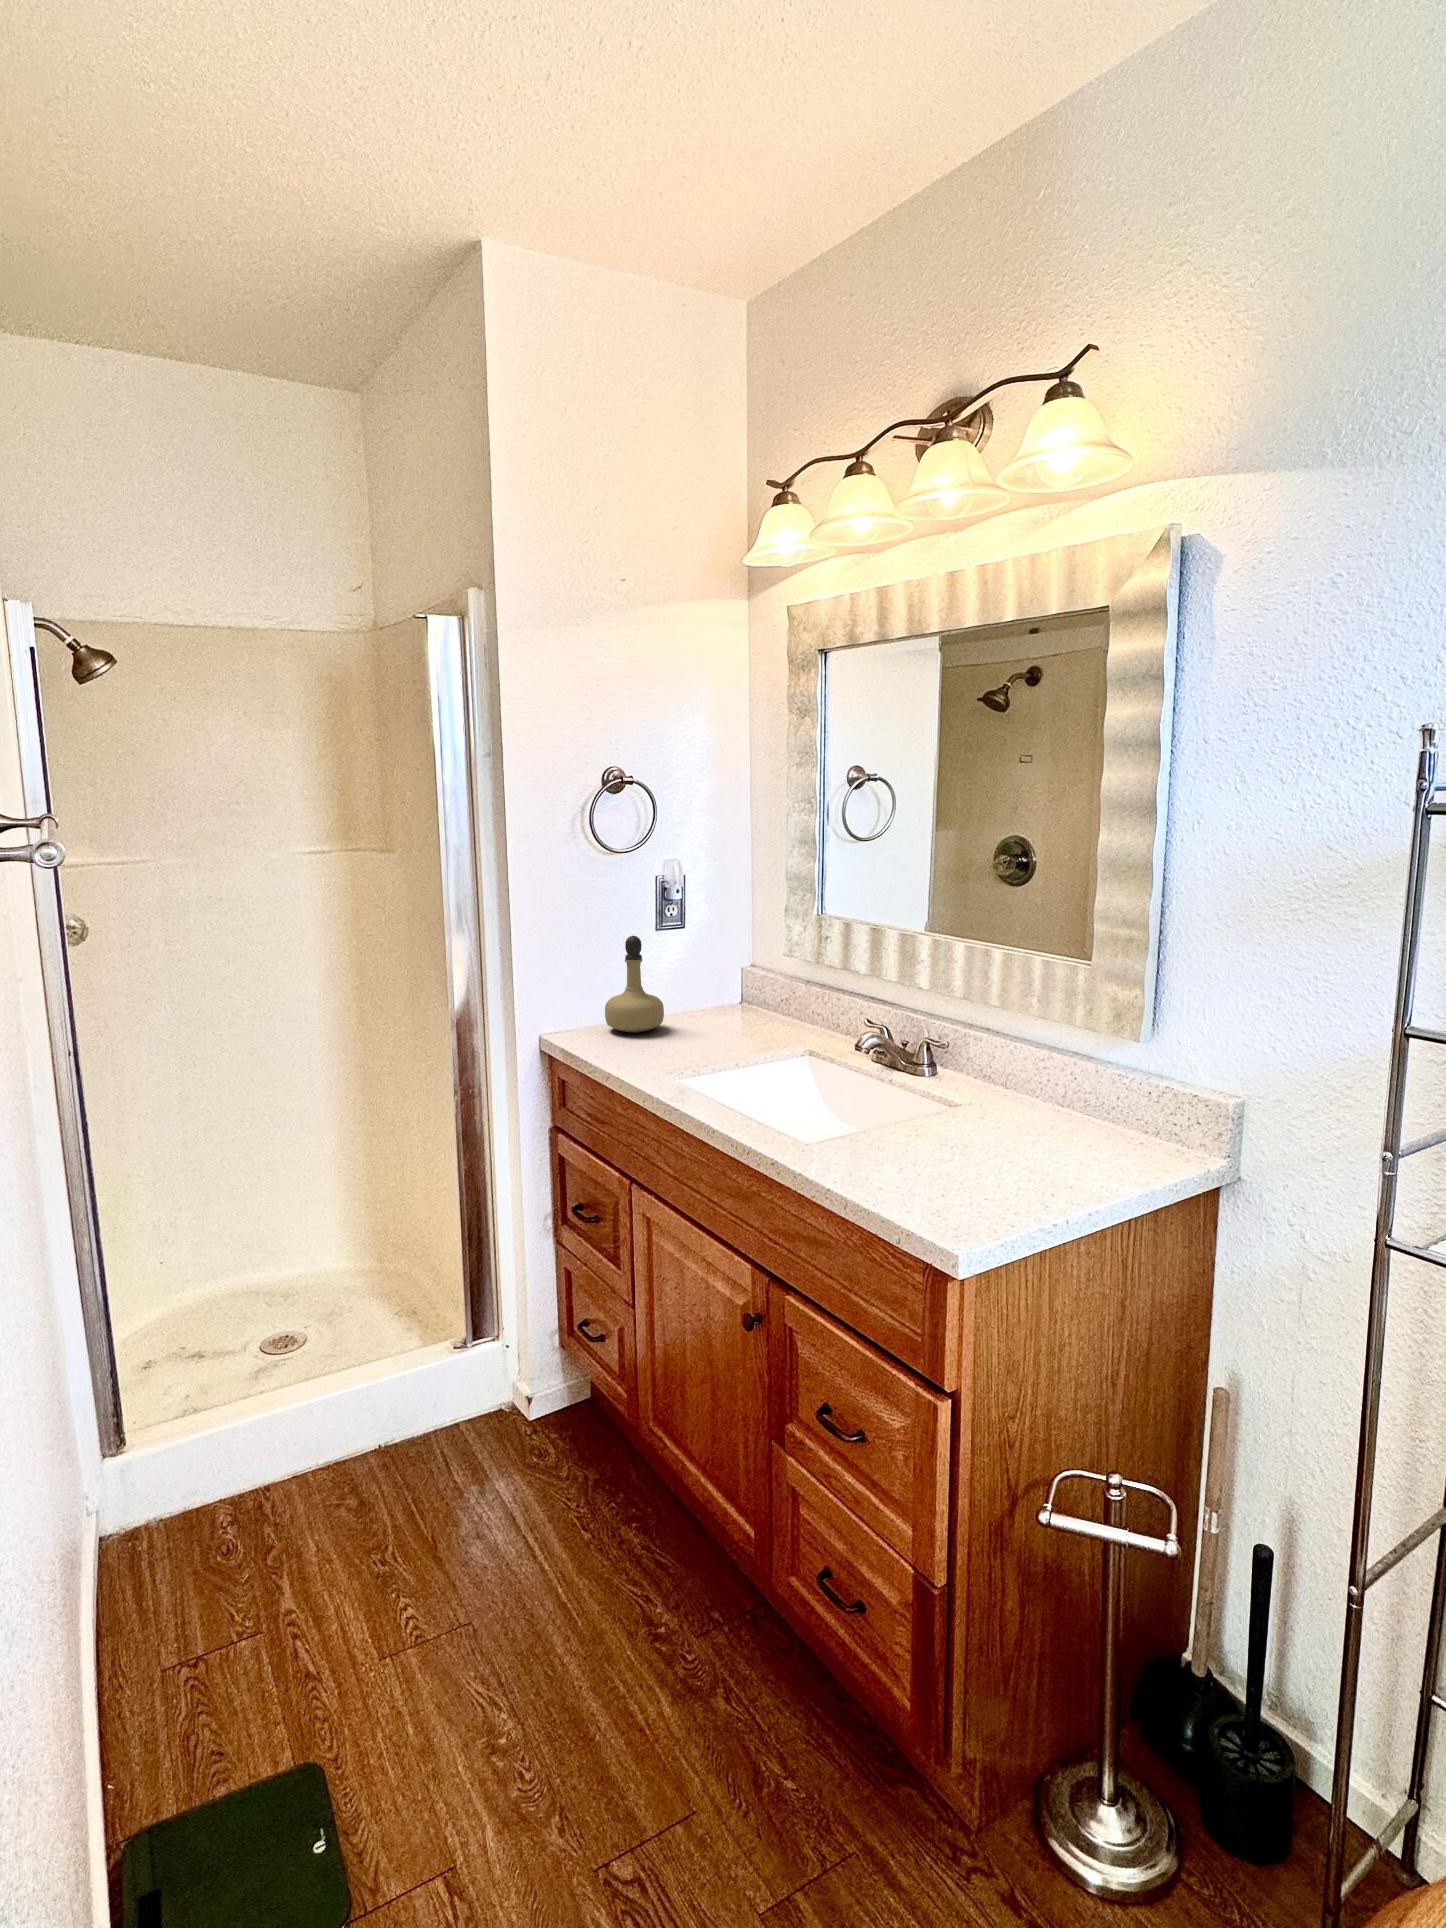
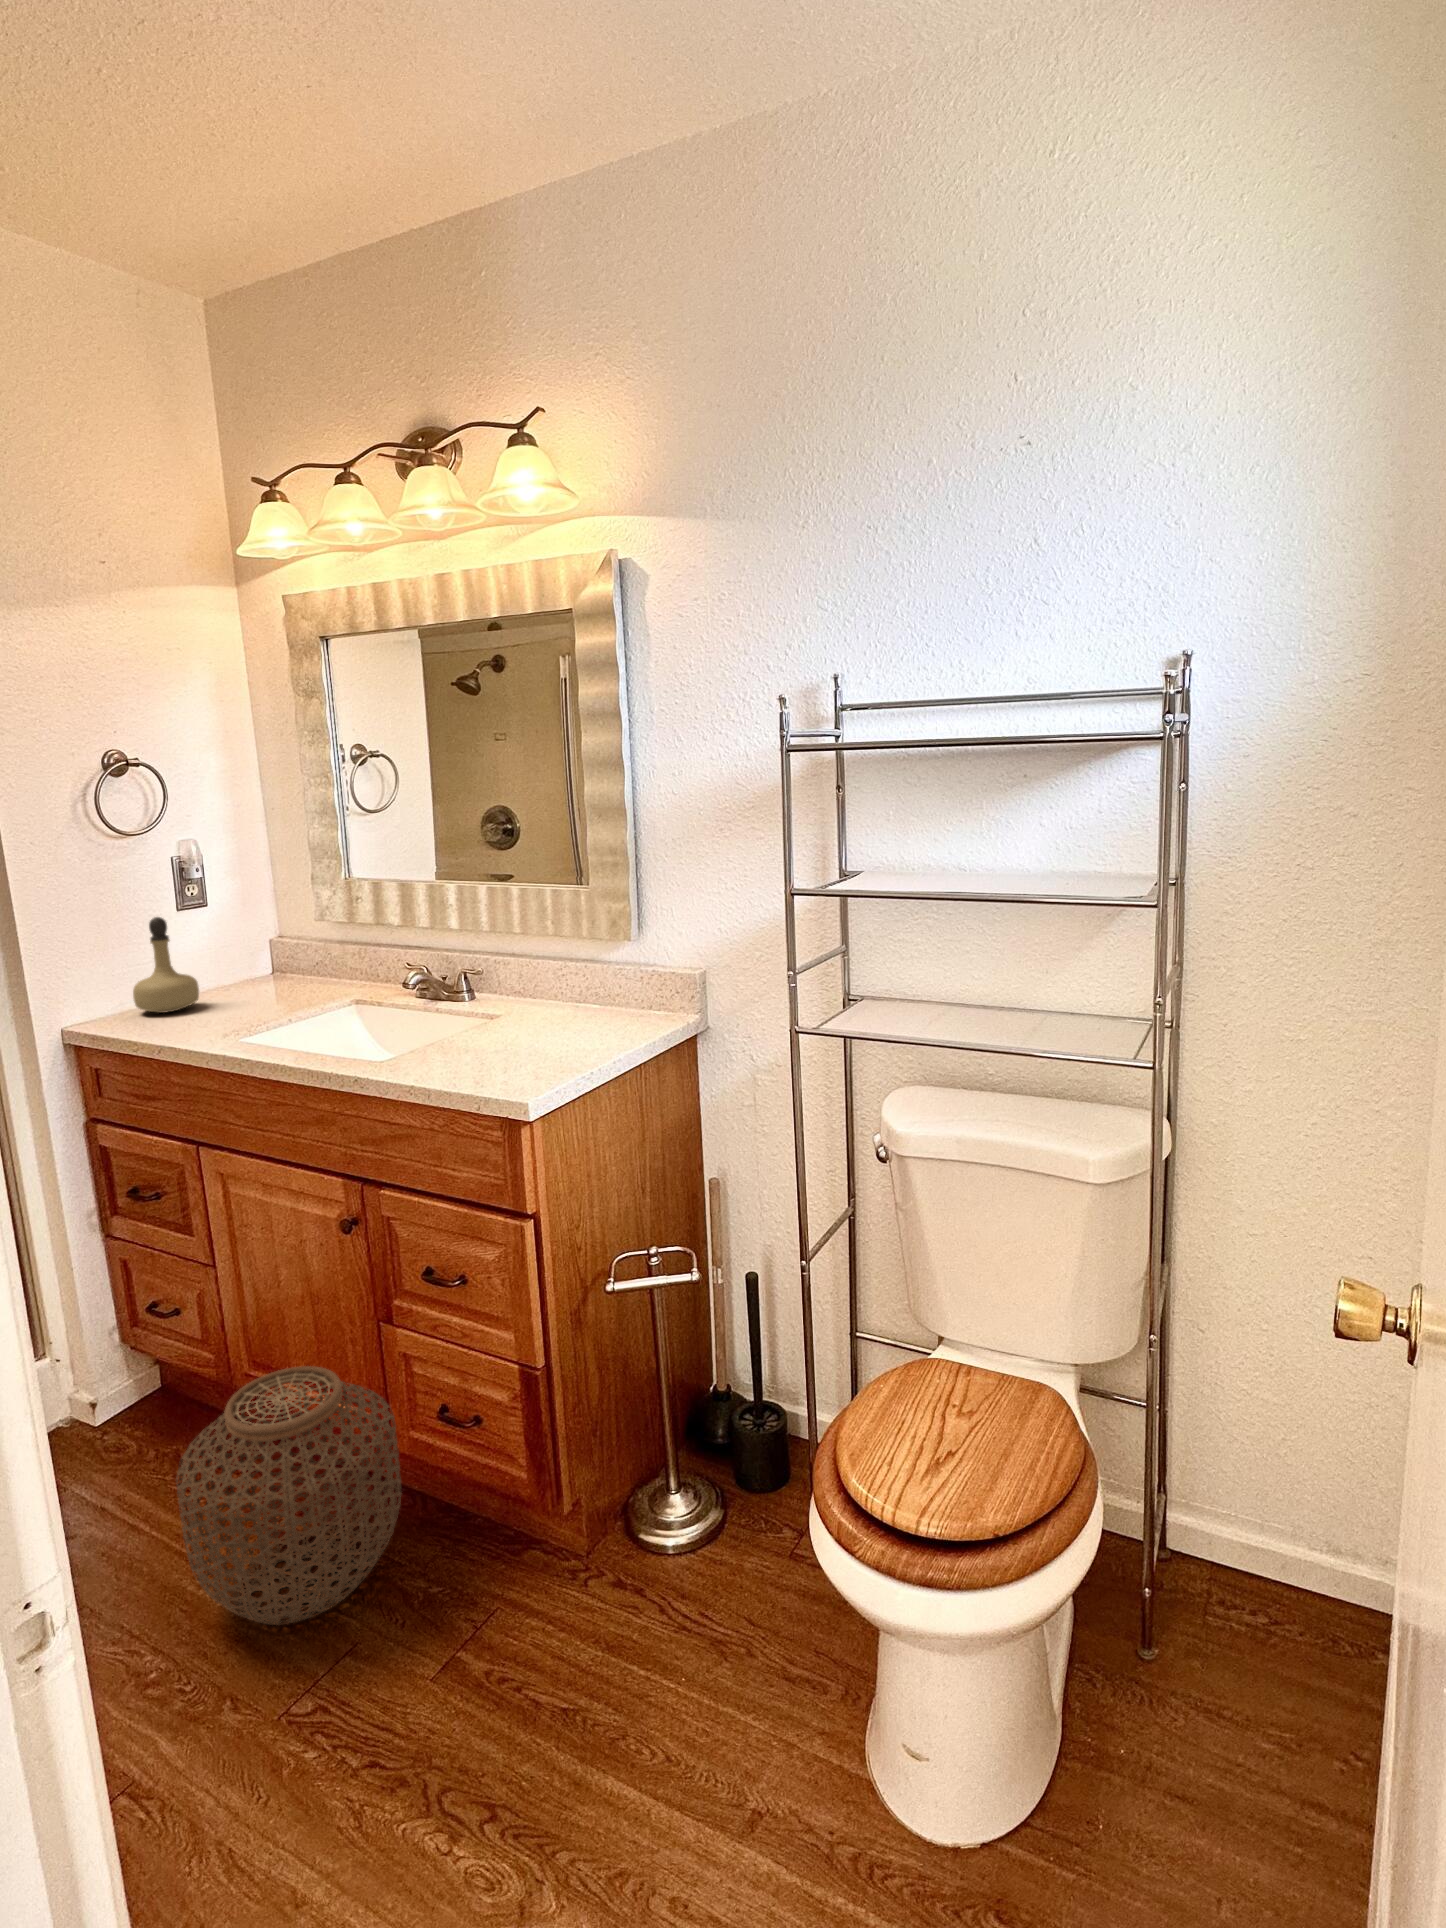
woven basket: none [547,1458,773,1754] -> present [177,1366,402,1625]

